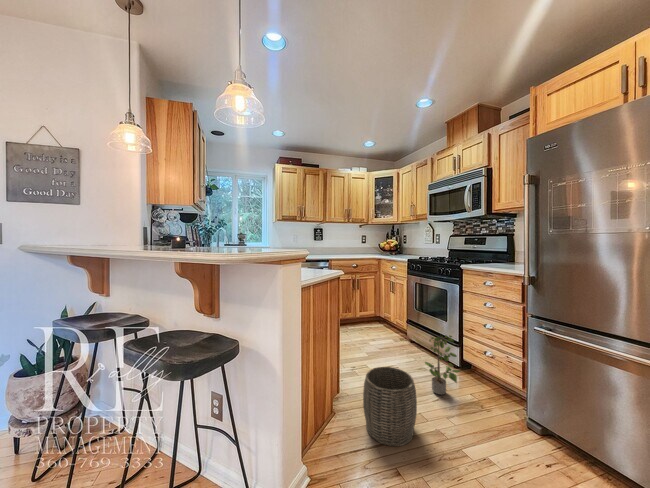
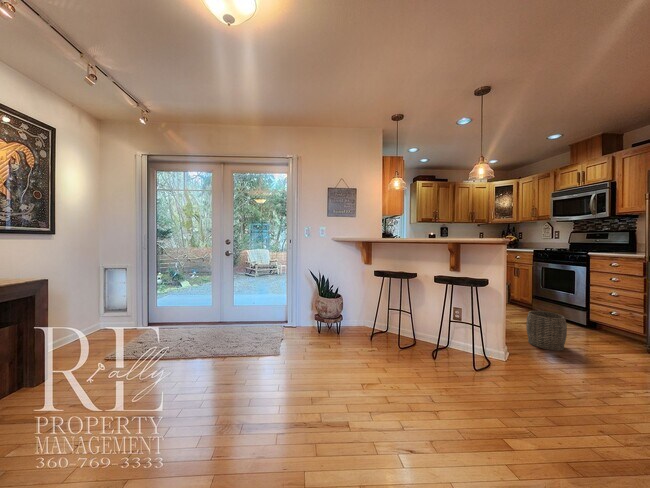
potted plant: present [425,335,460,395] -> none [562,297,592,337]

